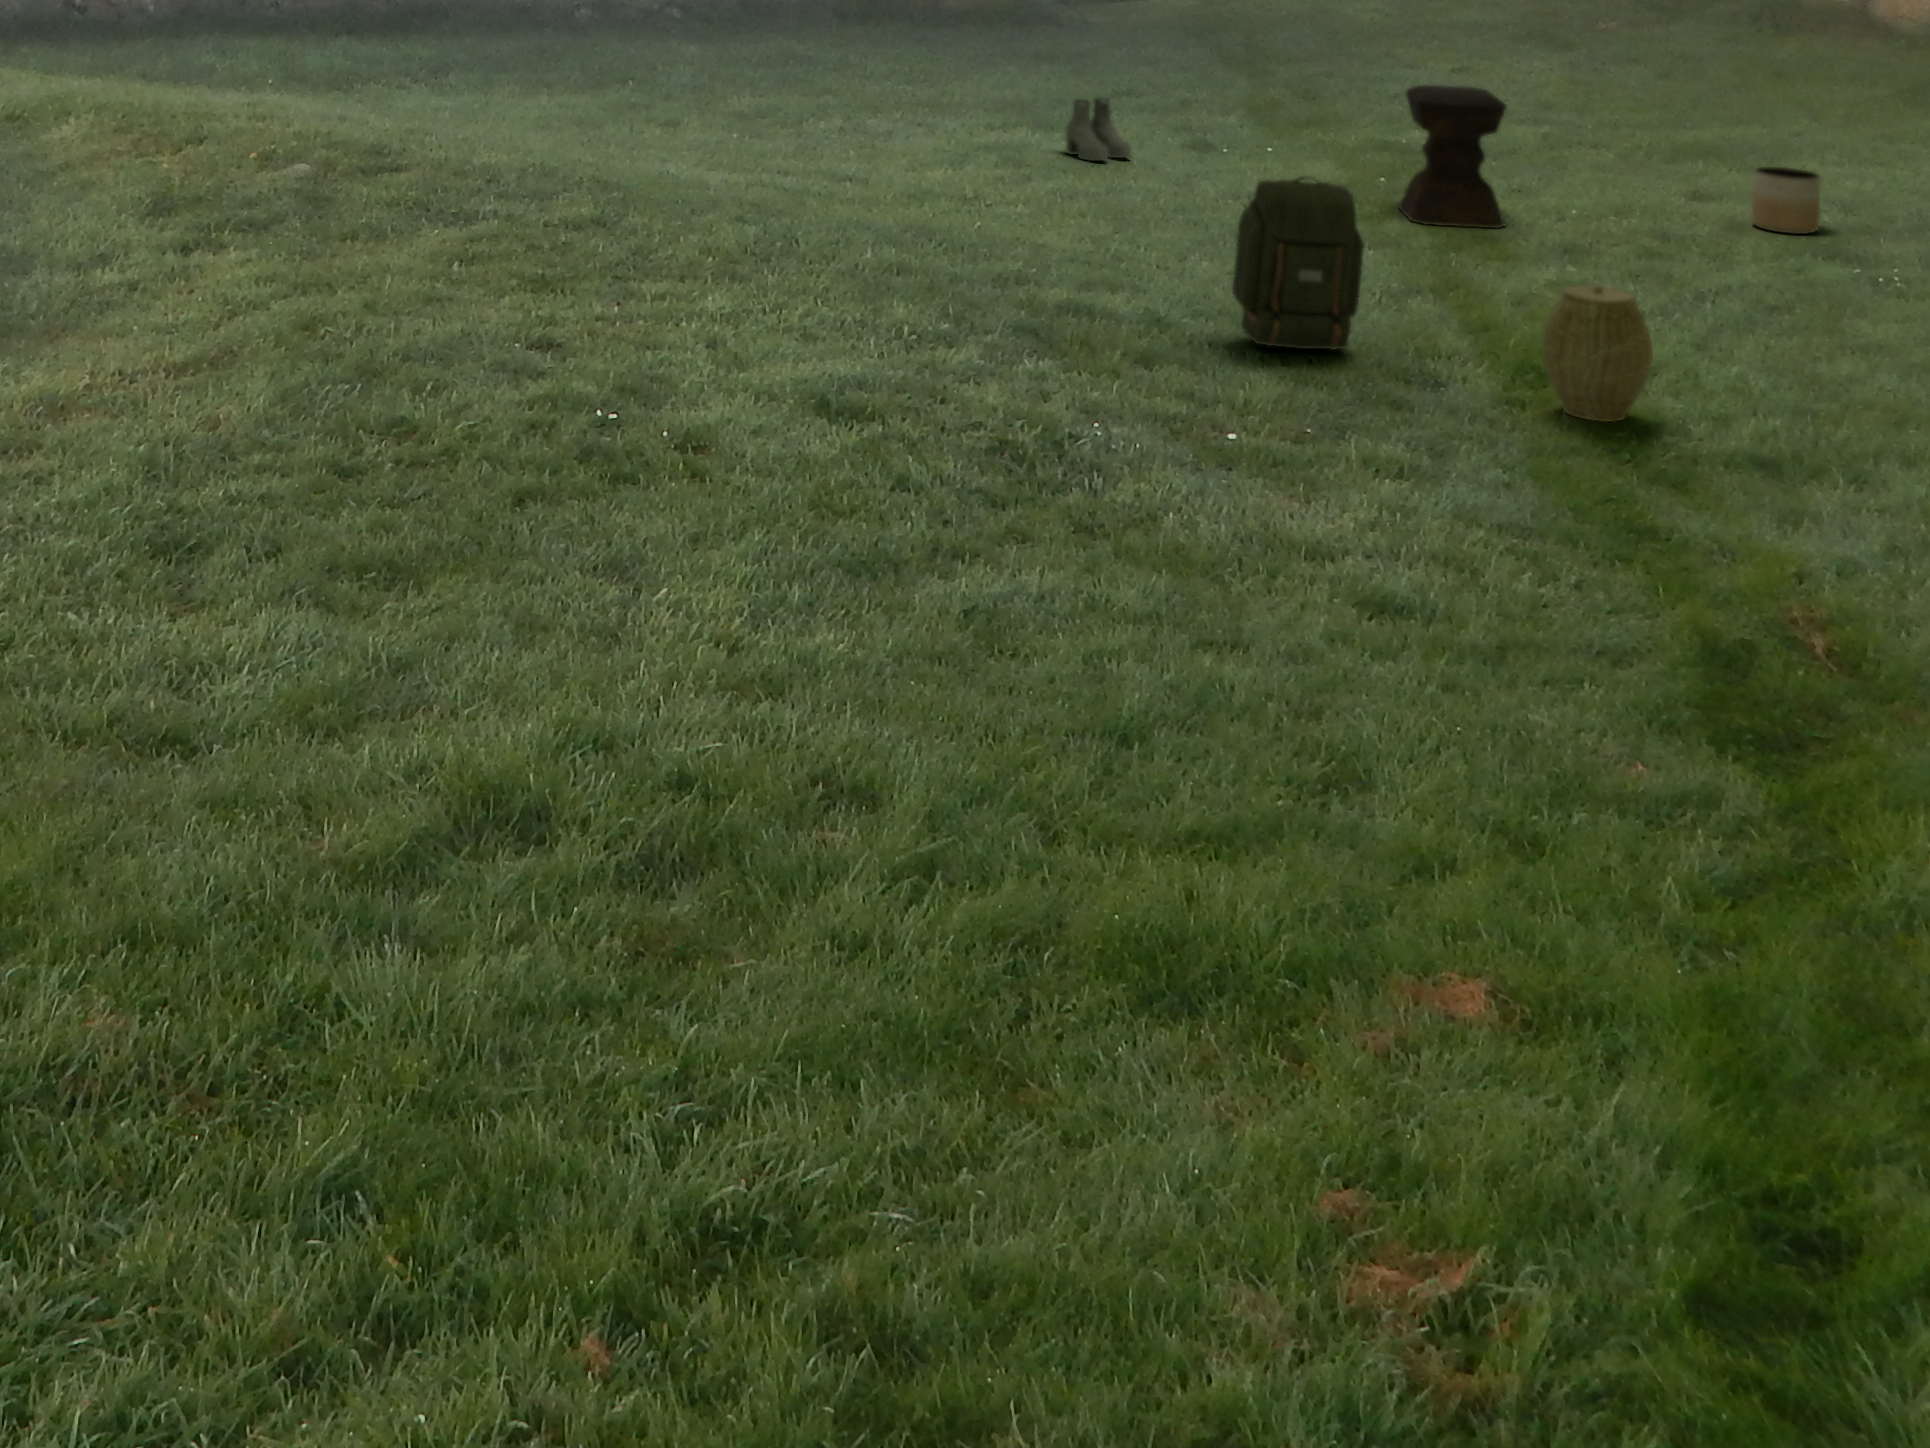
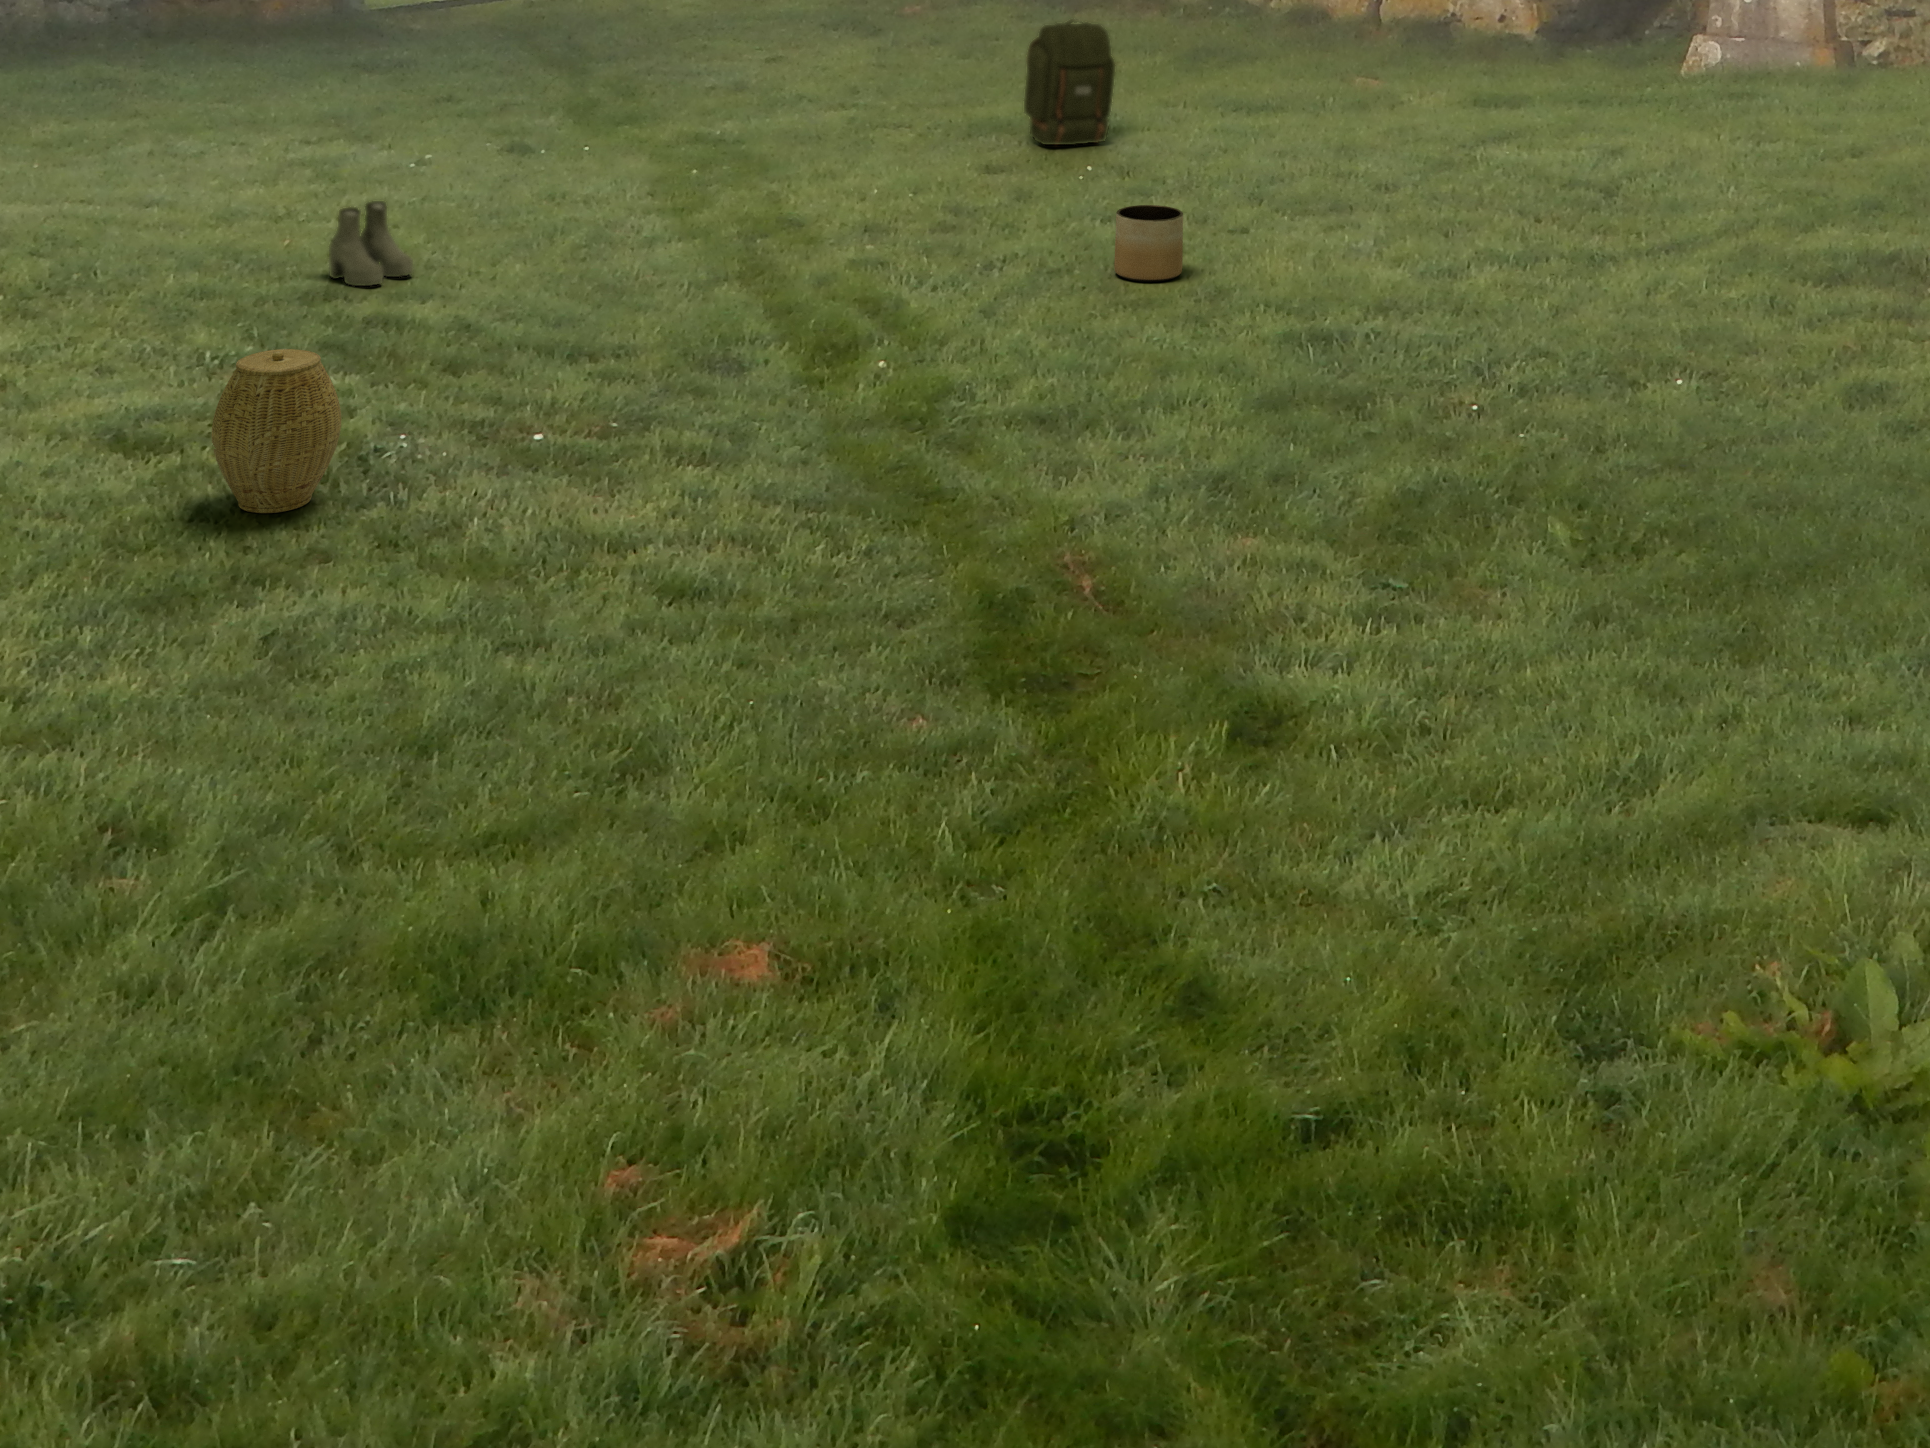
stool: present [1399,85,1506,228] -> none [735,155,860,332]
backpack: present [1233,176,1364,350] -> present [1024,20,1115,145]
woven basket: present [1541,285,1653,422] -> present [212,349,341,513]

